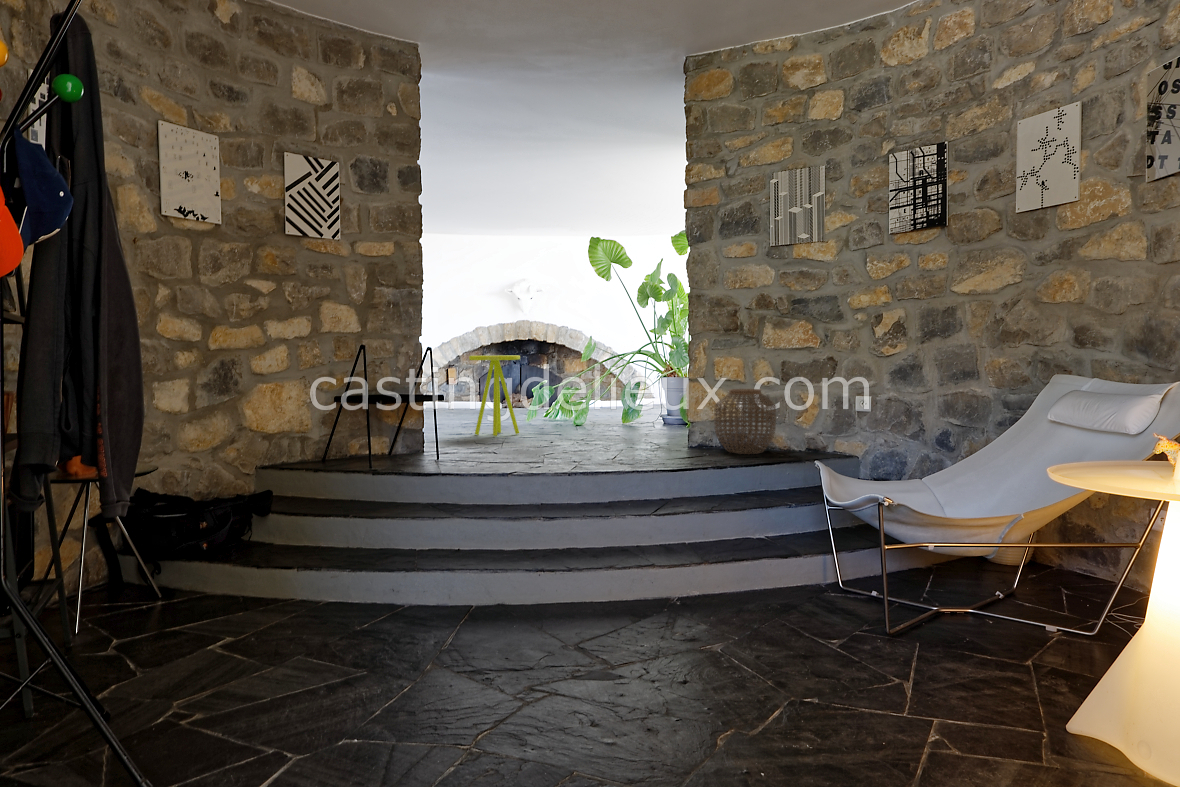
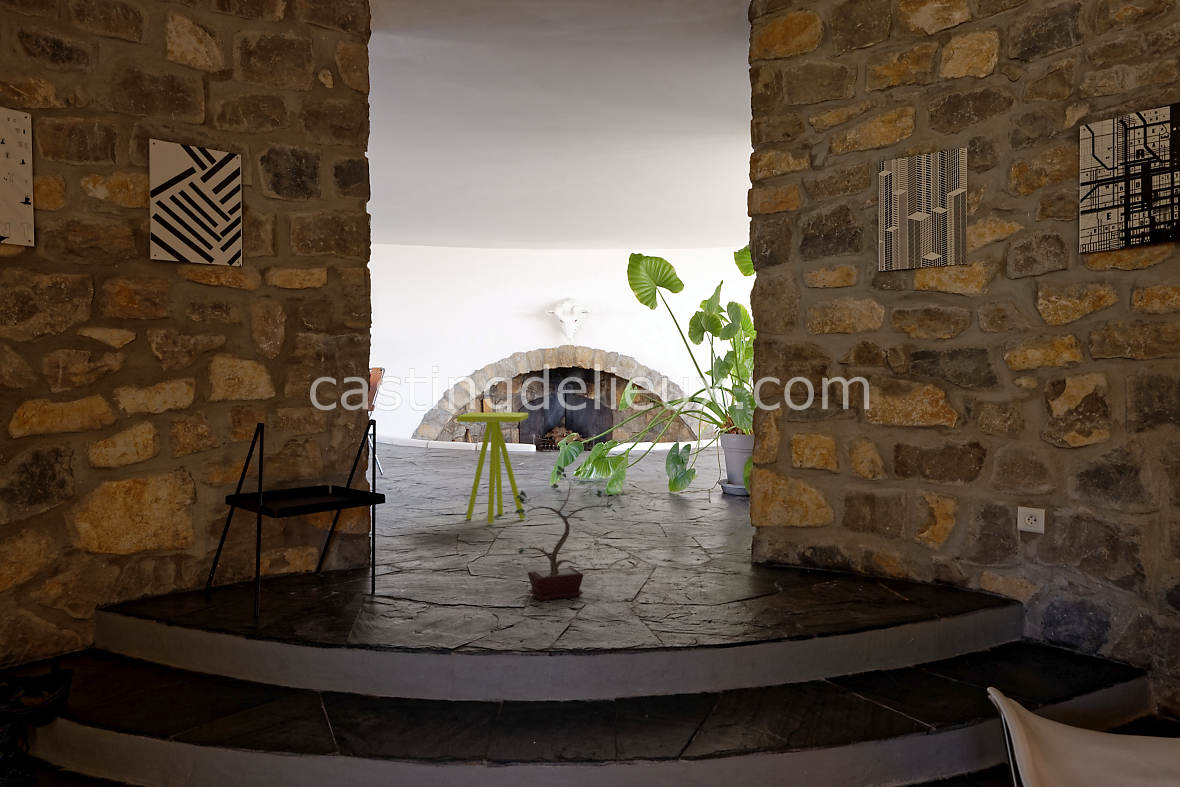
potted plant: none [534,373,609,461] -> present [515,466,629,600]
woven basket: present [714,389,776,454] -> none [792,484,887,587]

